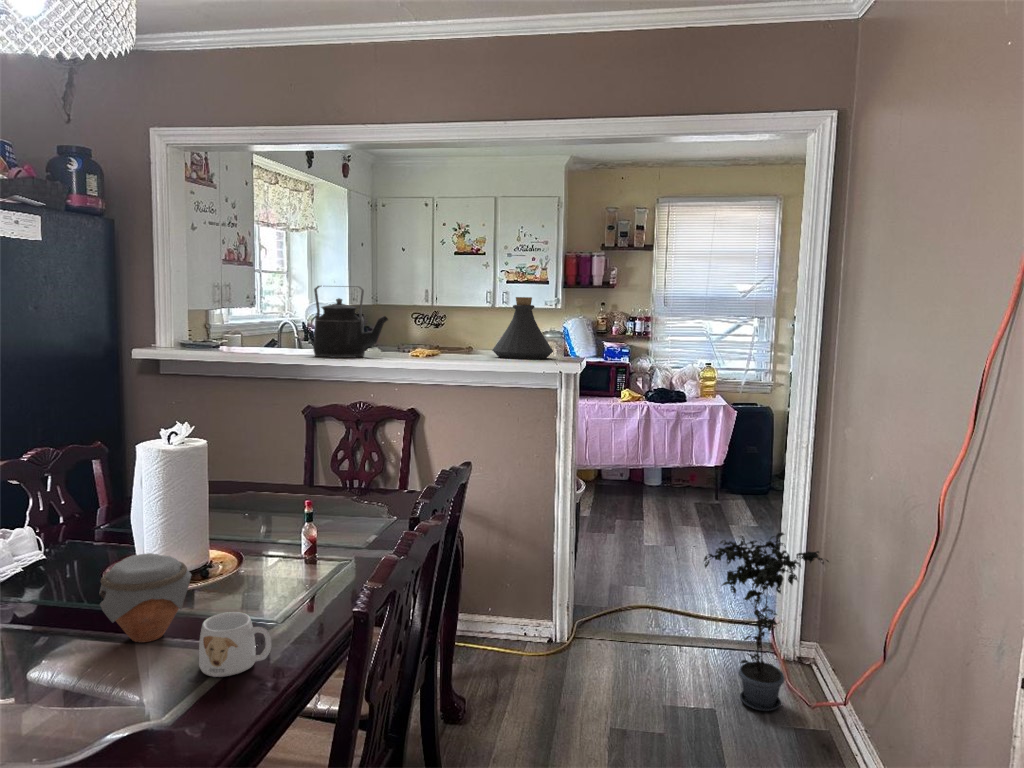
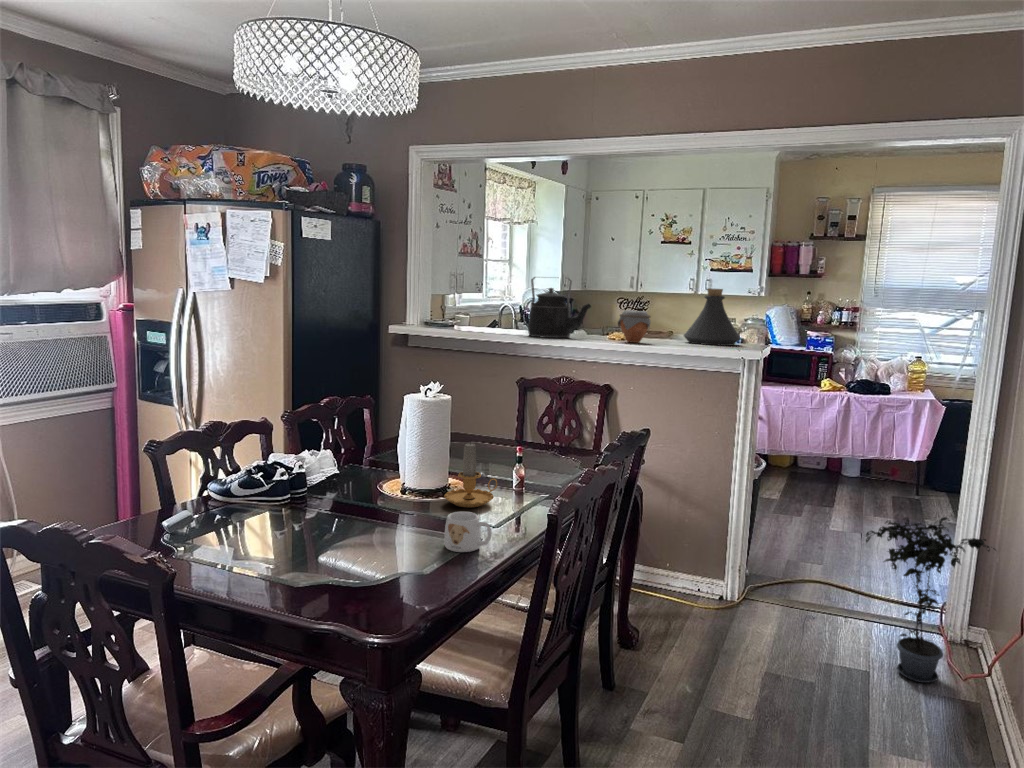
candle: none [203,502,280,595] -> present [444,443,497,508]
jar: present [99,553,191,643] -> present [618,310,651,343]

